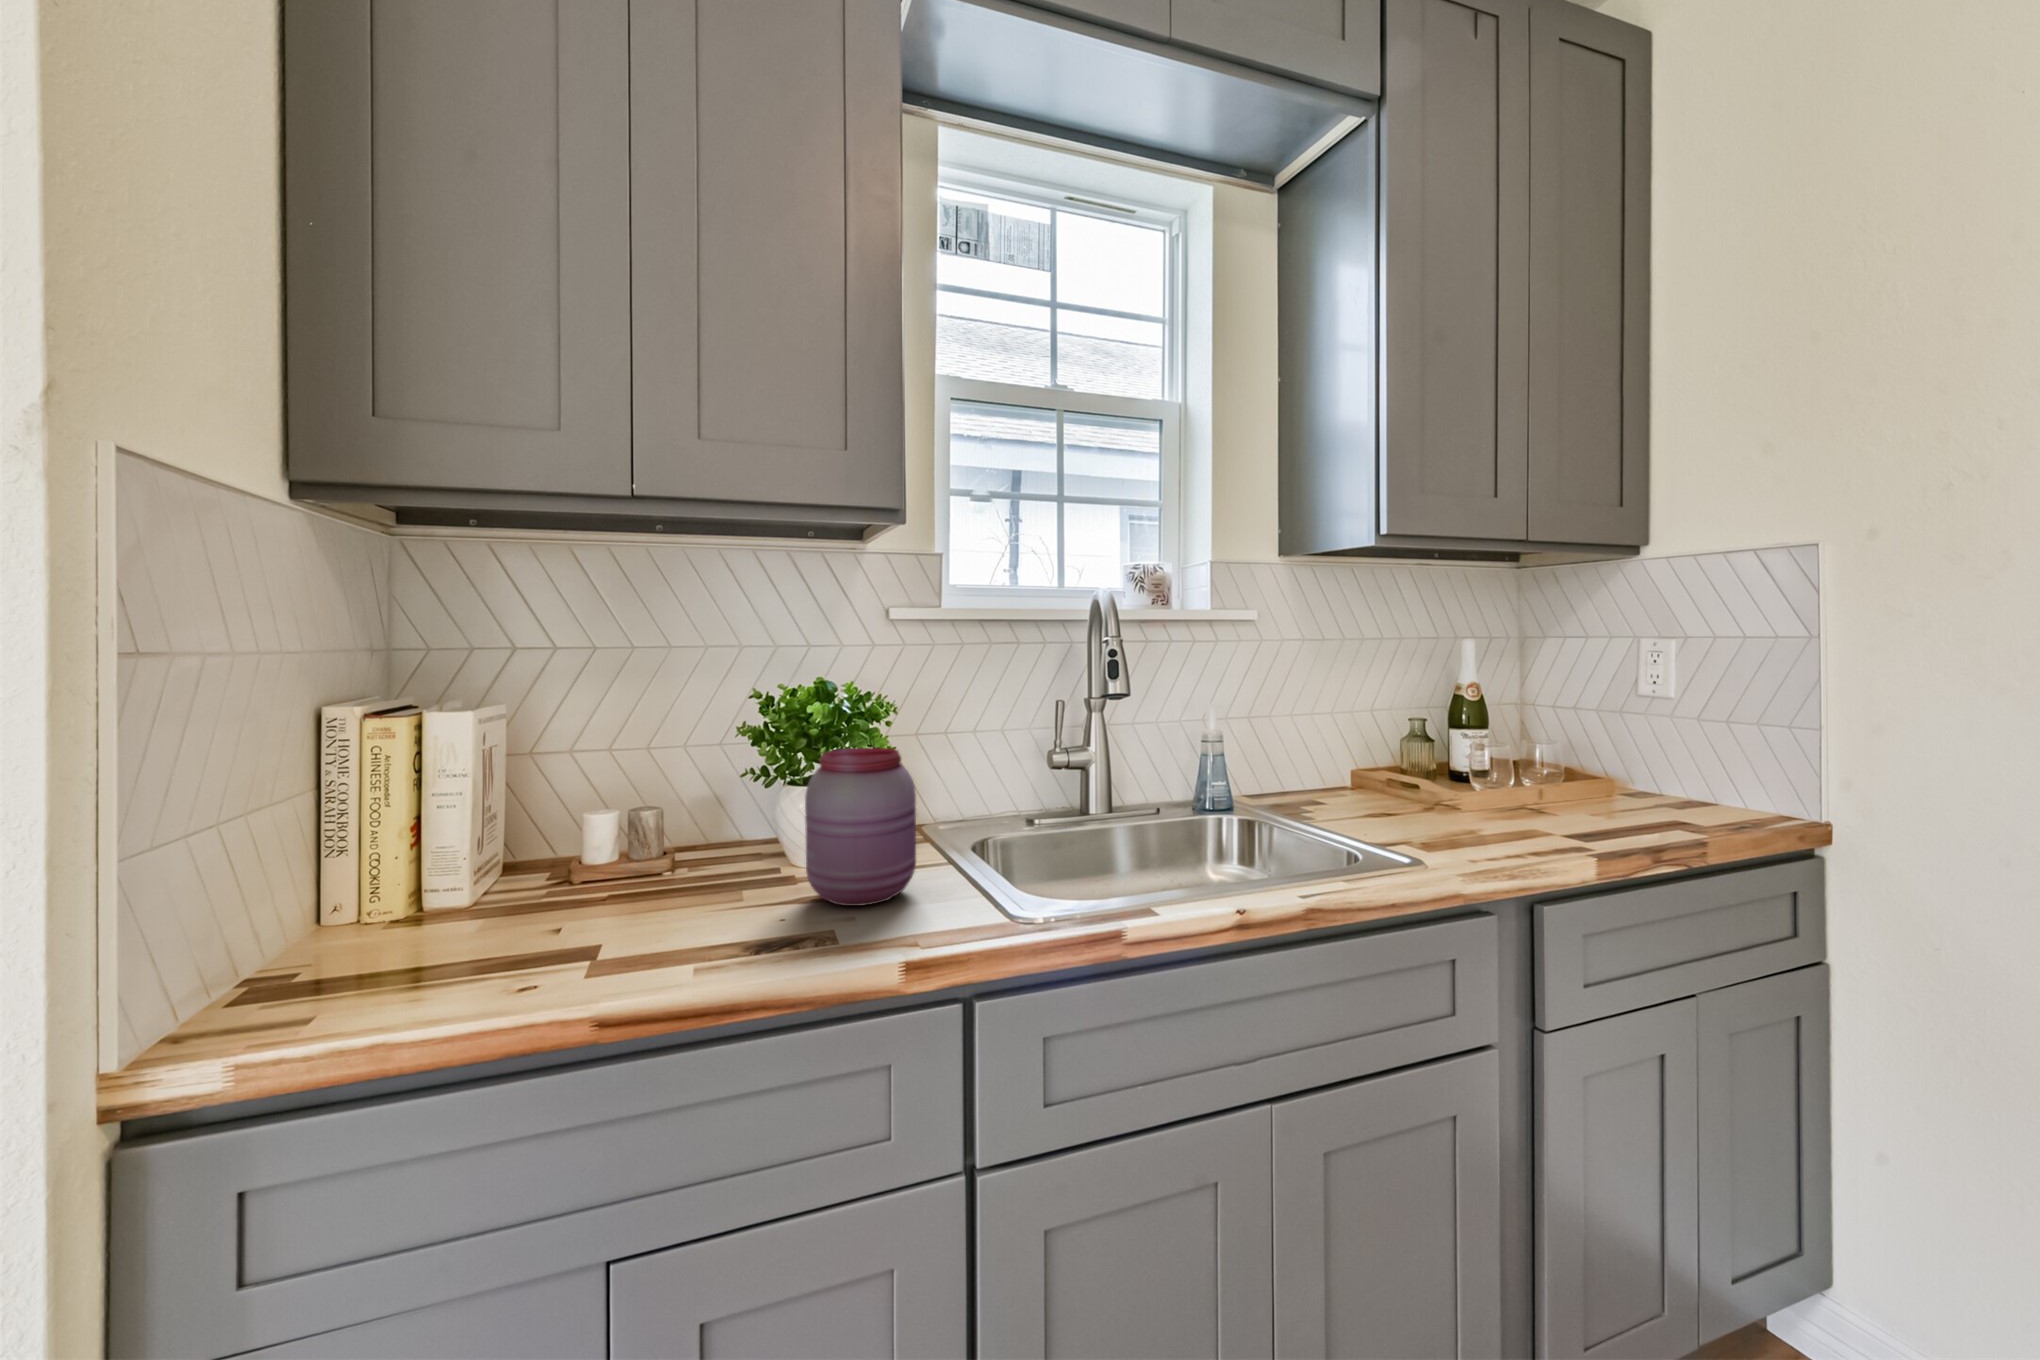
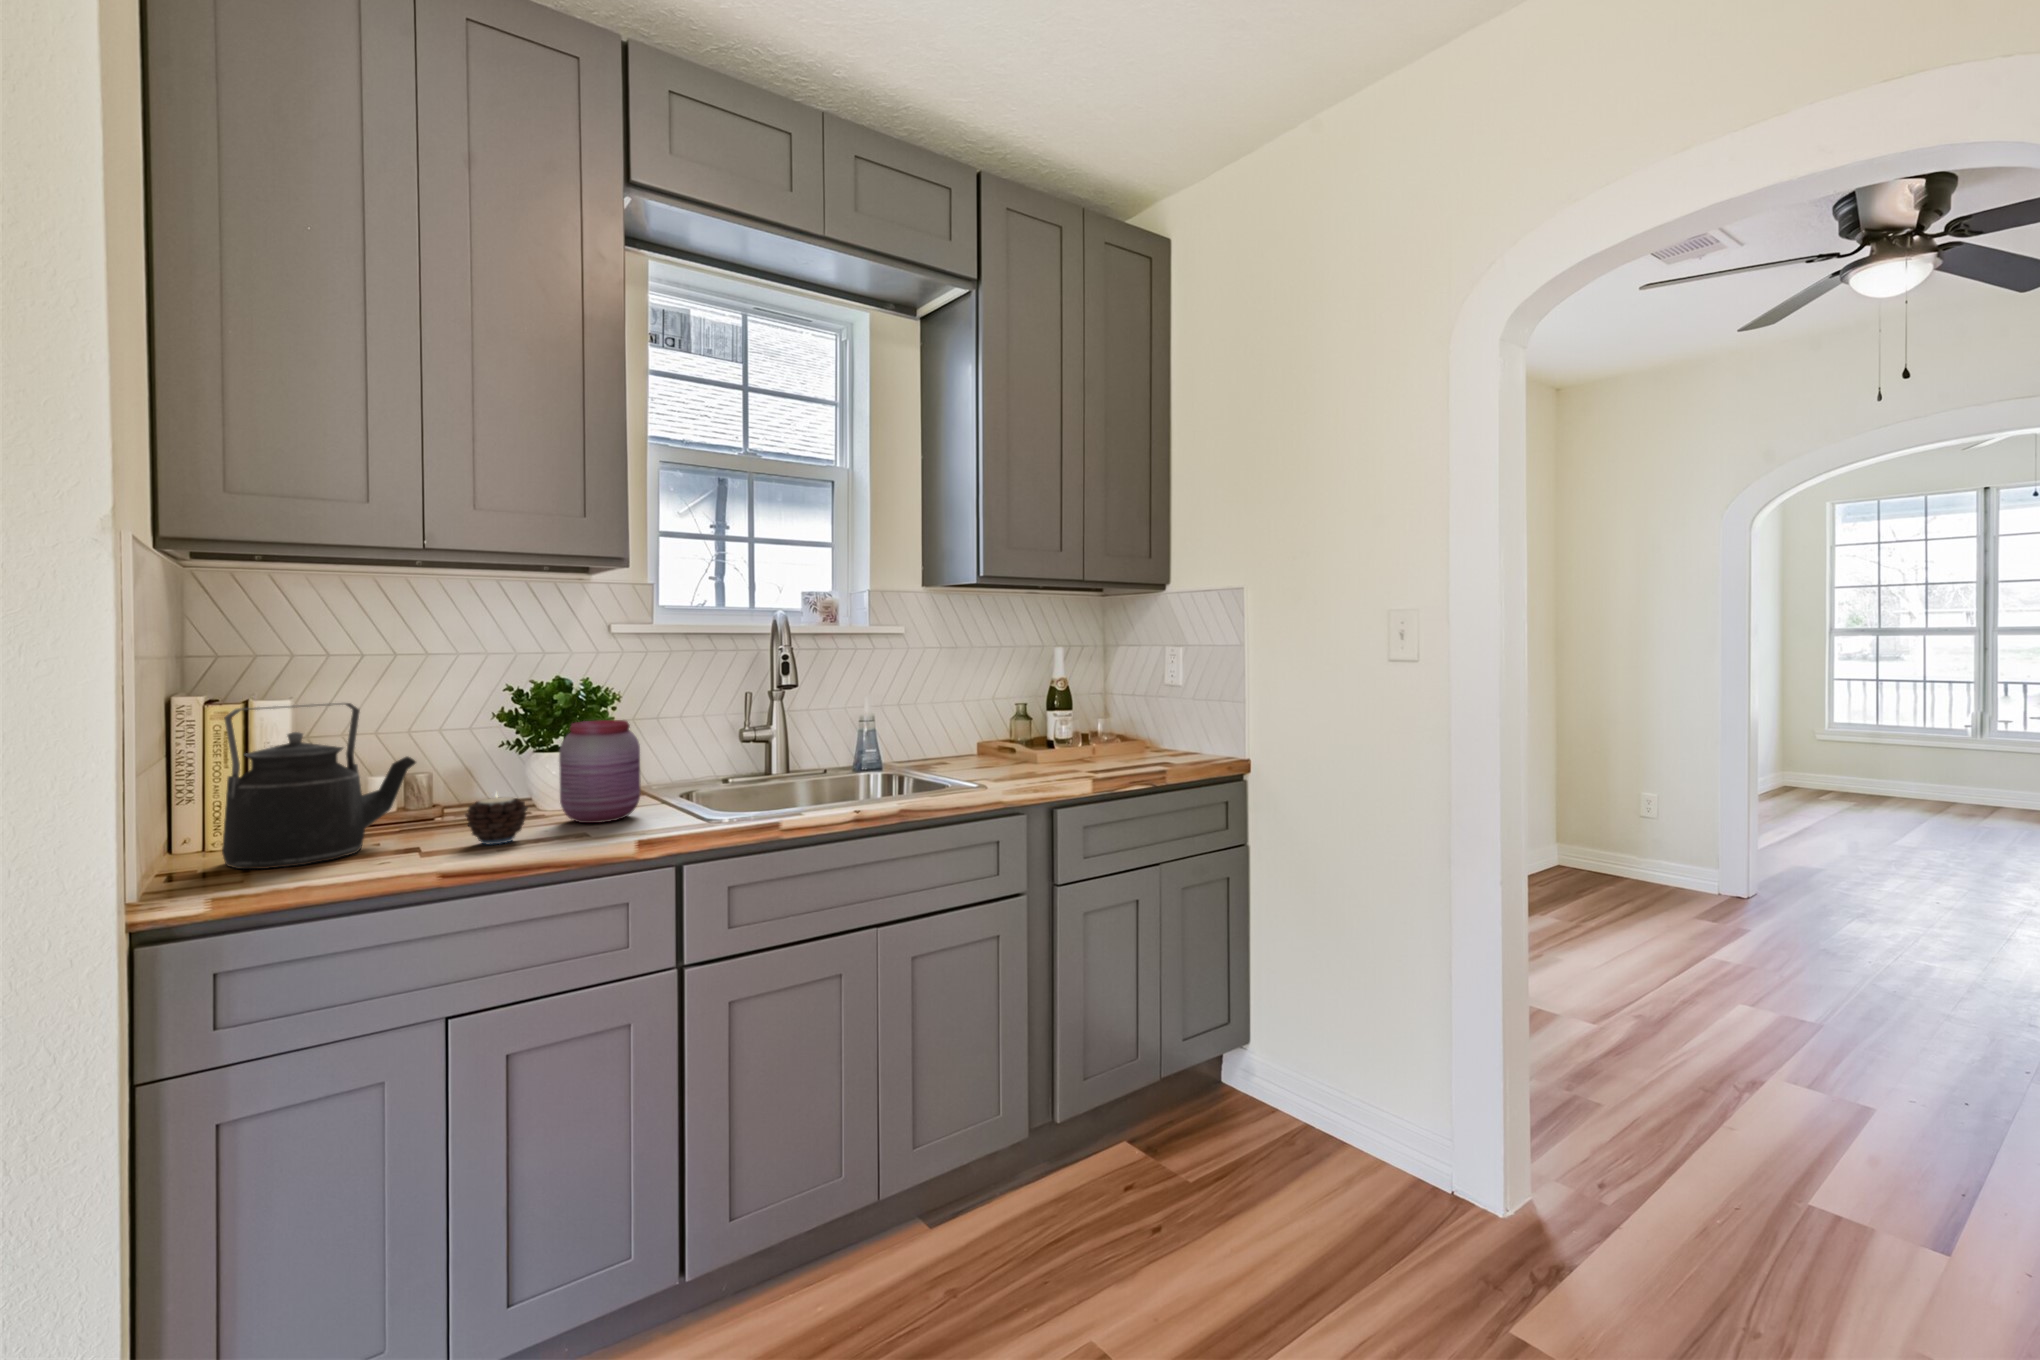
kettle: none [338,721,616,979] -> present [222,703,416,869]
candle: none [659,864,752,949] -> present [465,797,528,844]

